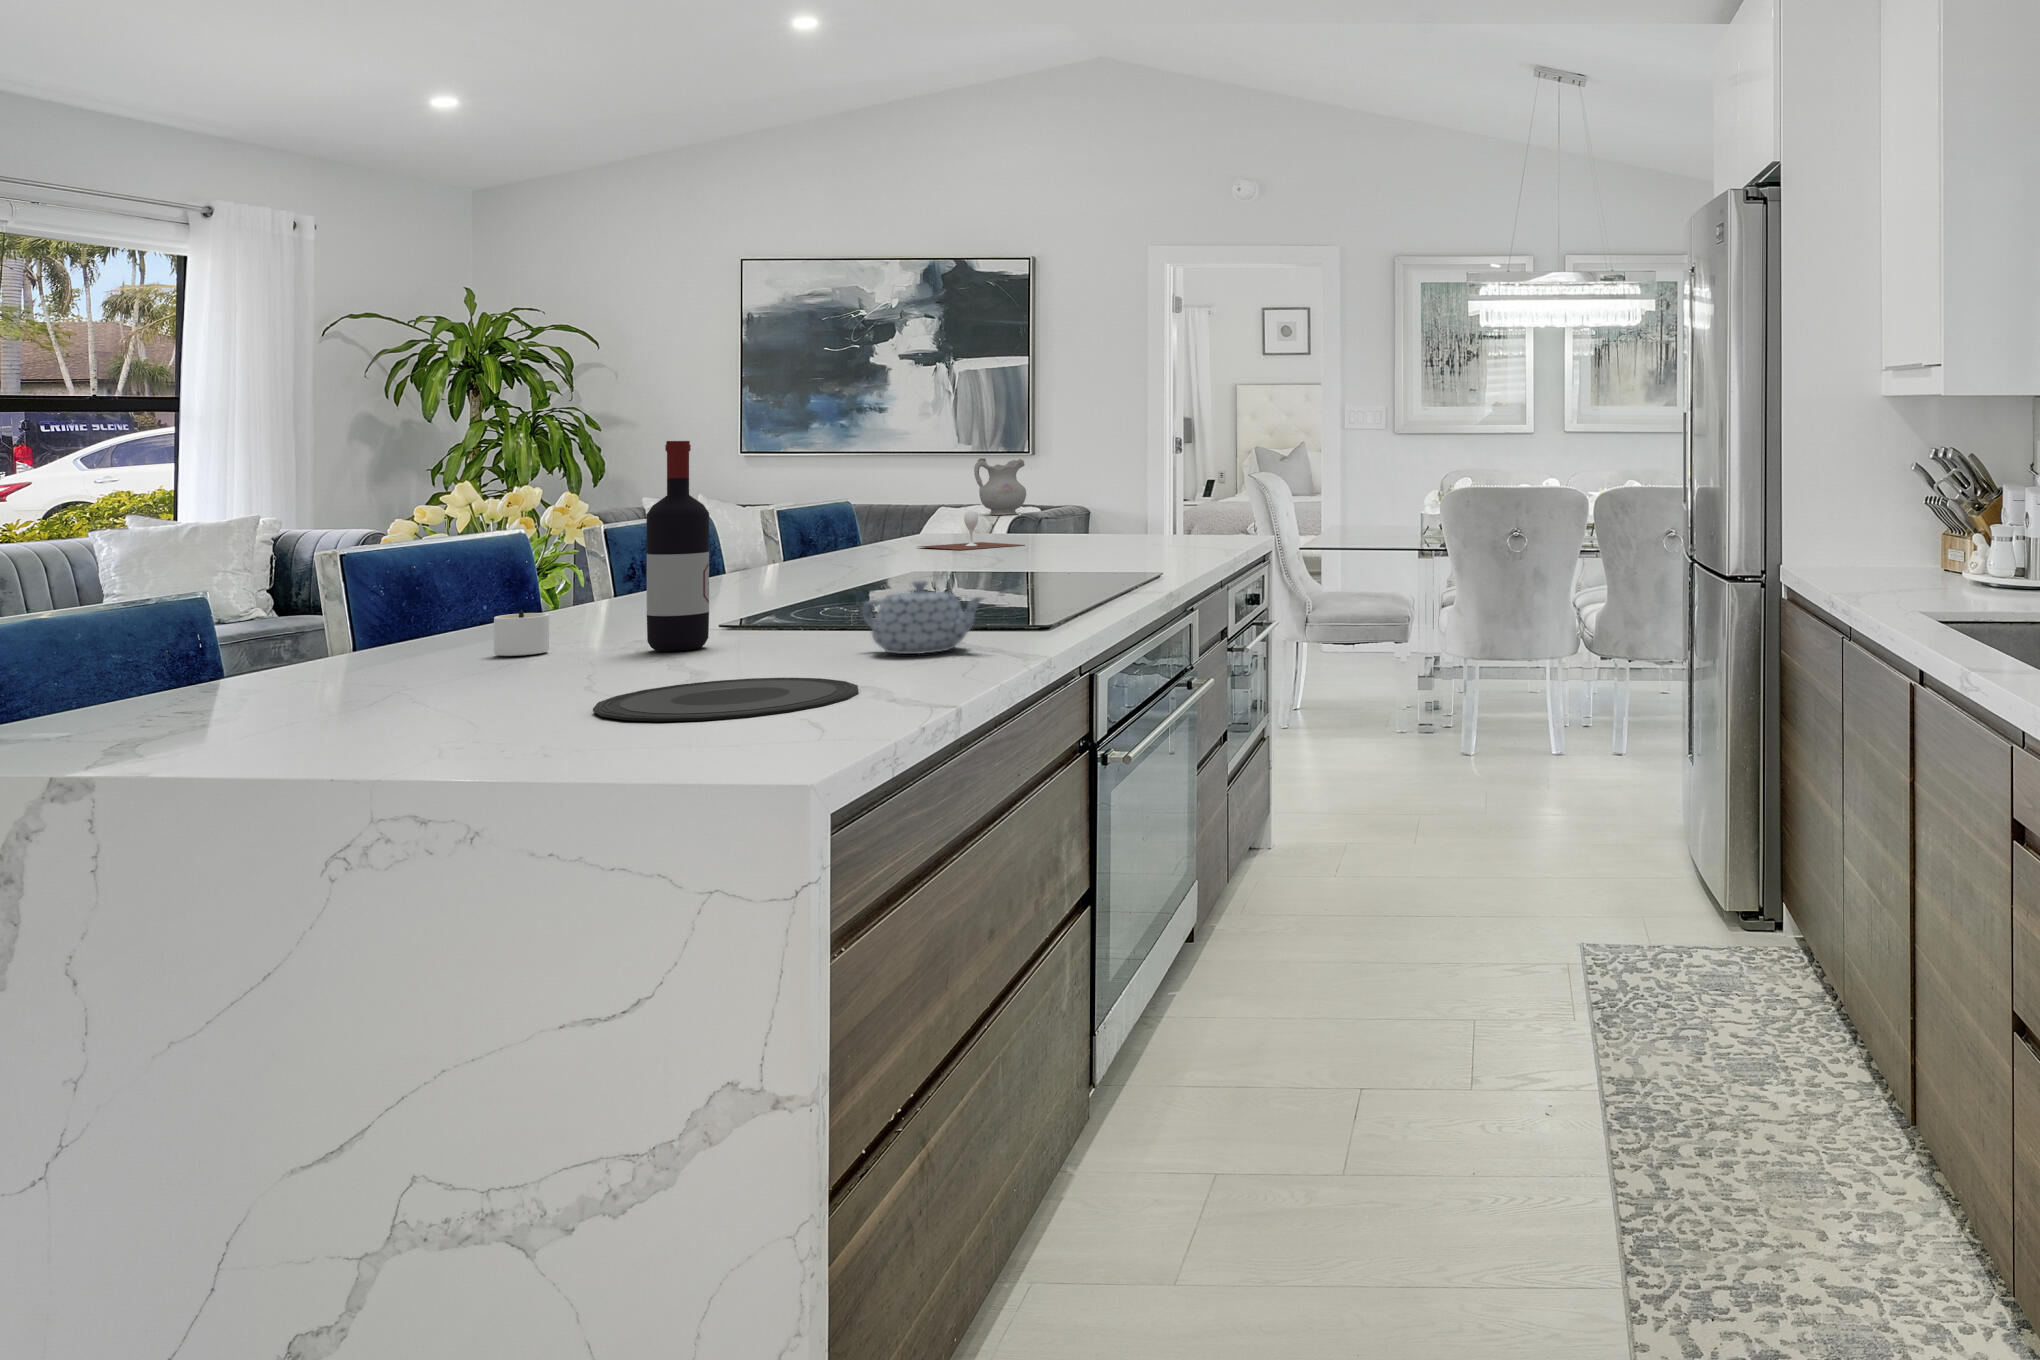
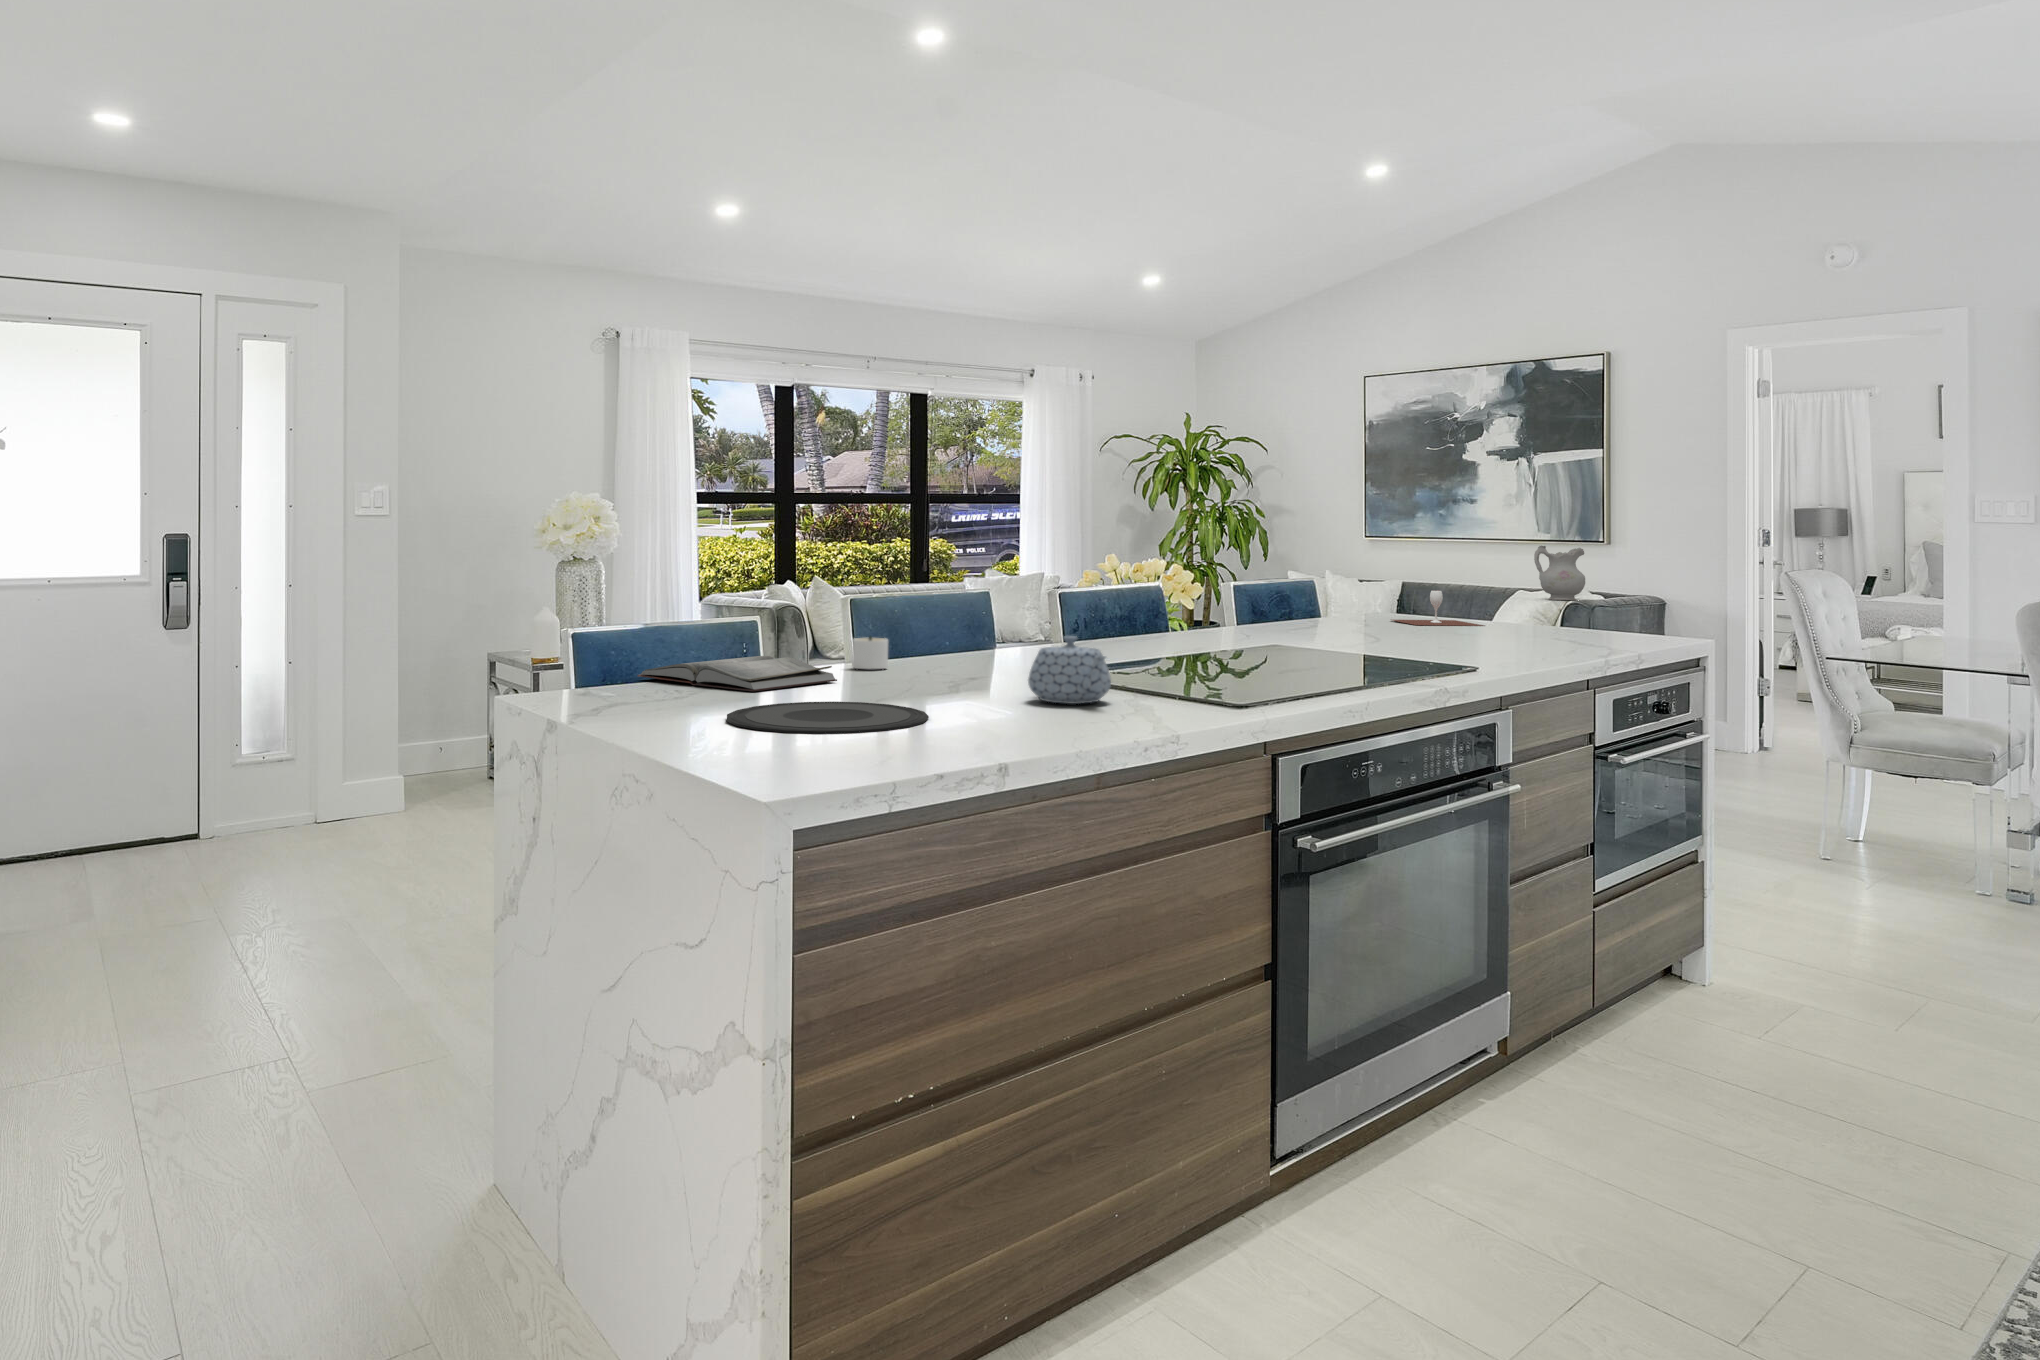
wine bottle: present [646,441,709,651] -> none [929,507,976,679]
hardback book: none [218,648,554,703] -> present [638,656,837,692]

